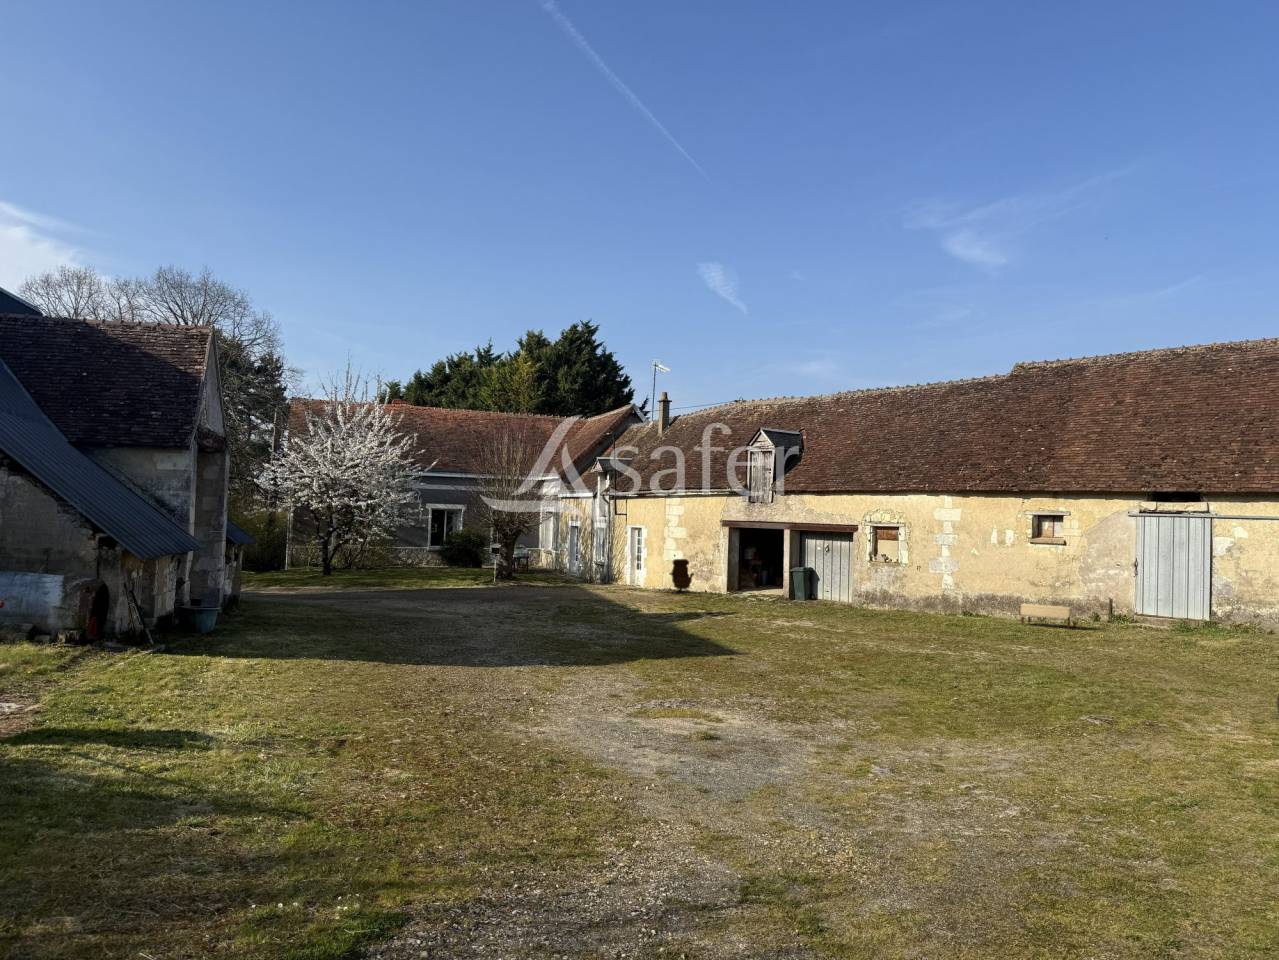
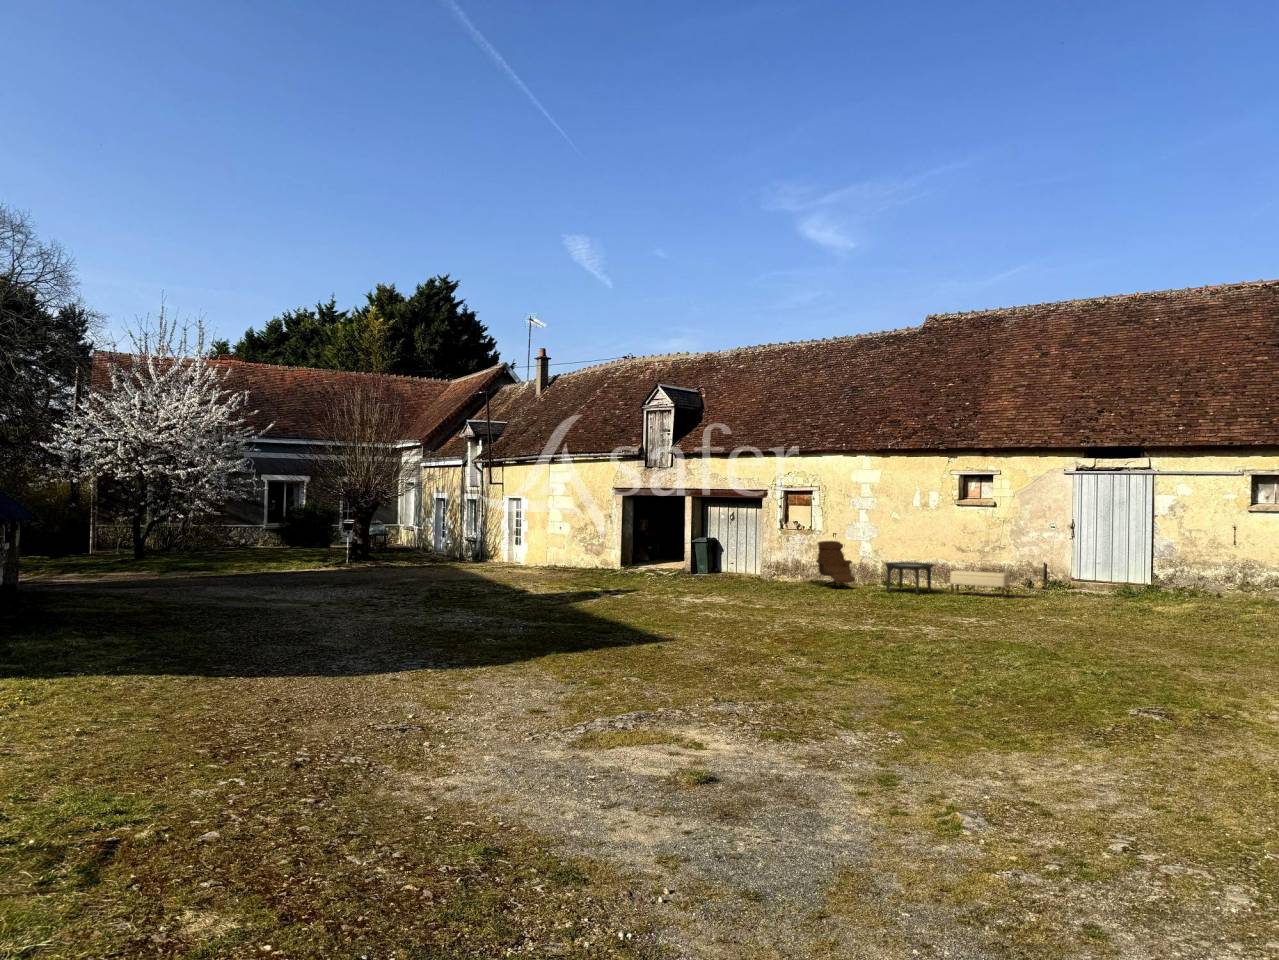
lounge chair: present [669,559,695,592] -> present [816,541,855,588]
round table: none [959,594,1007,624] -> present [885,562,934,595]

